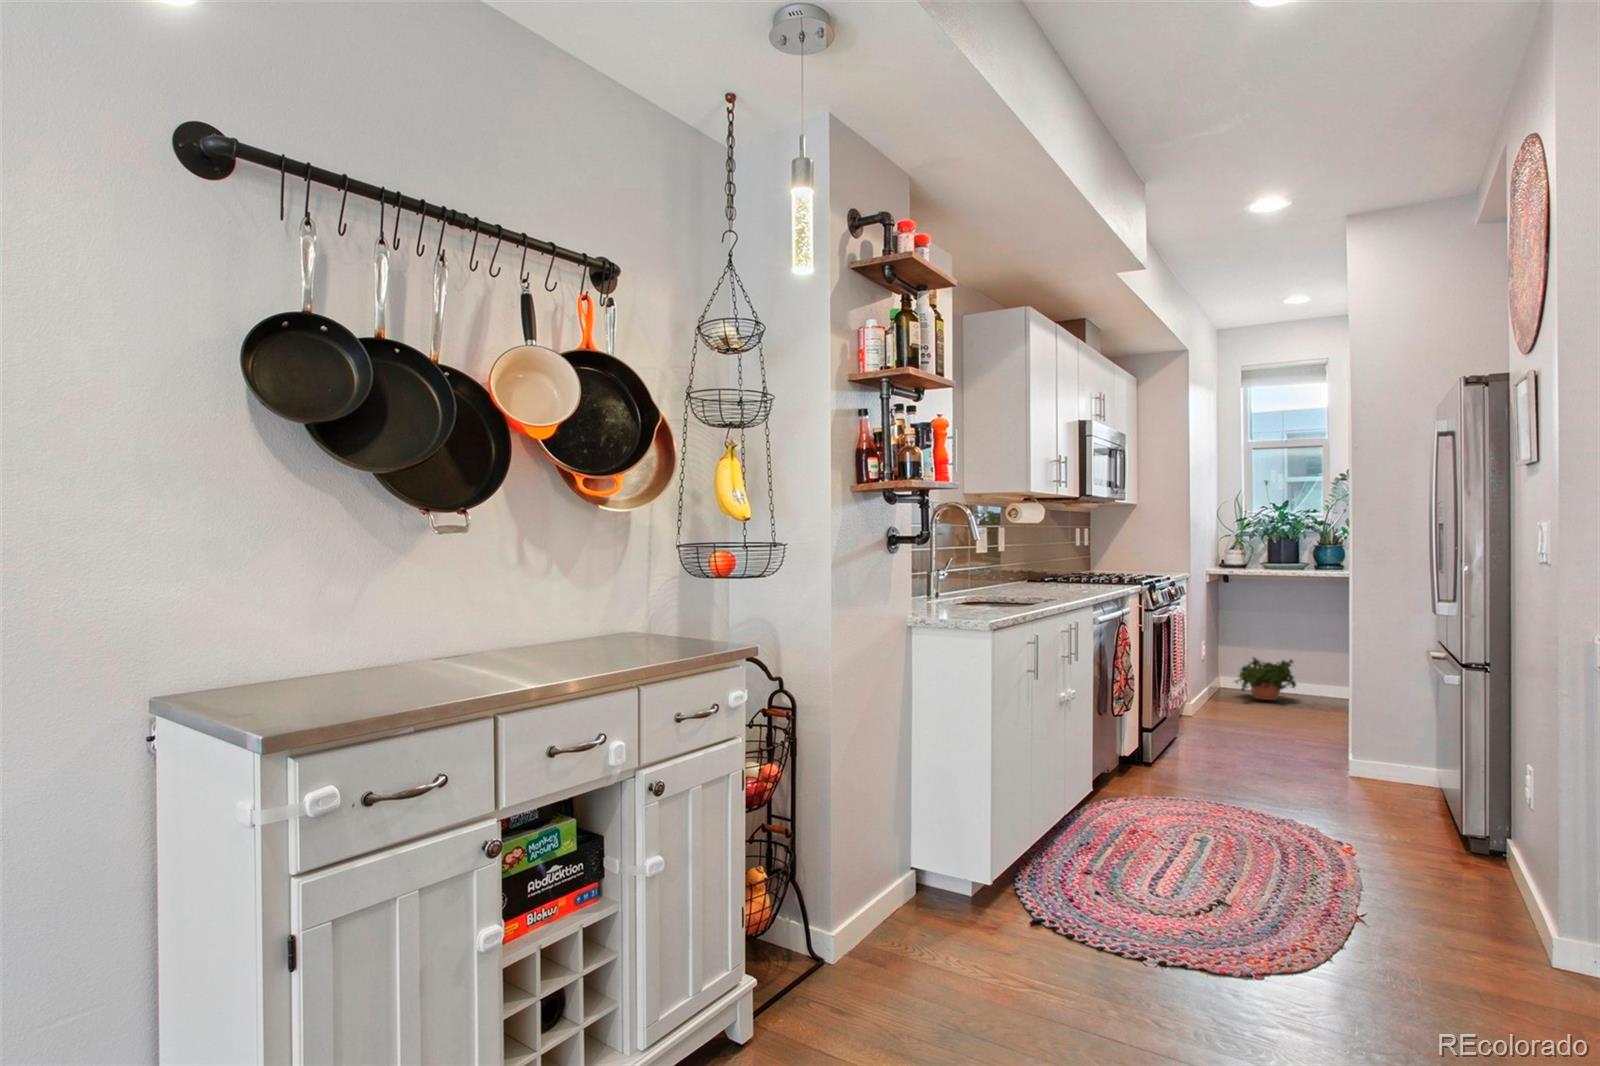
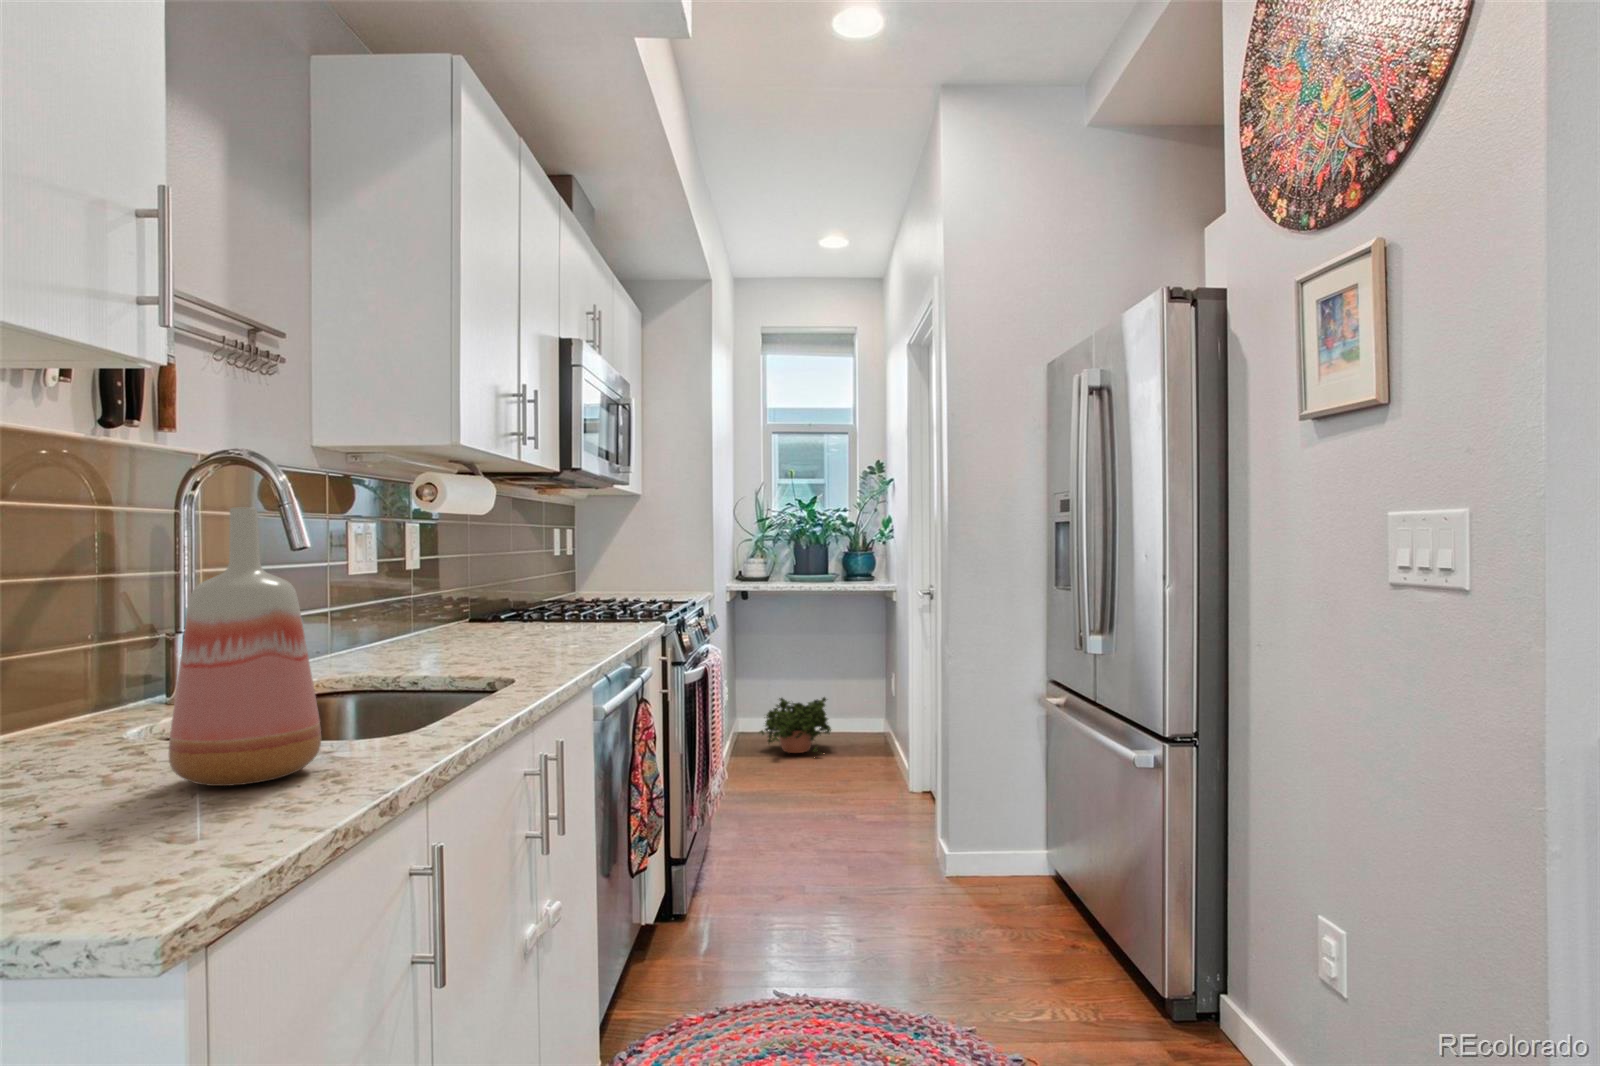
vase: none [953,532,995,617] -> present [169,508,321,786]

